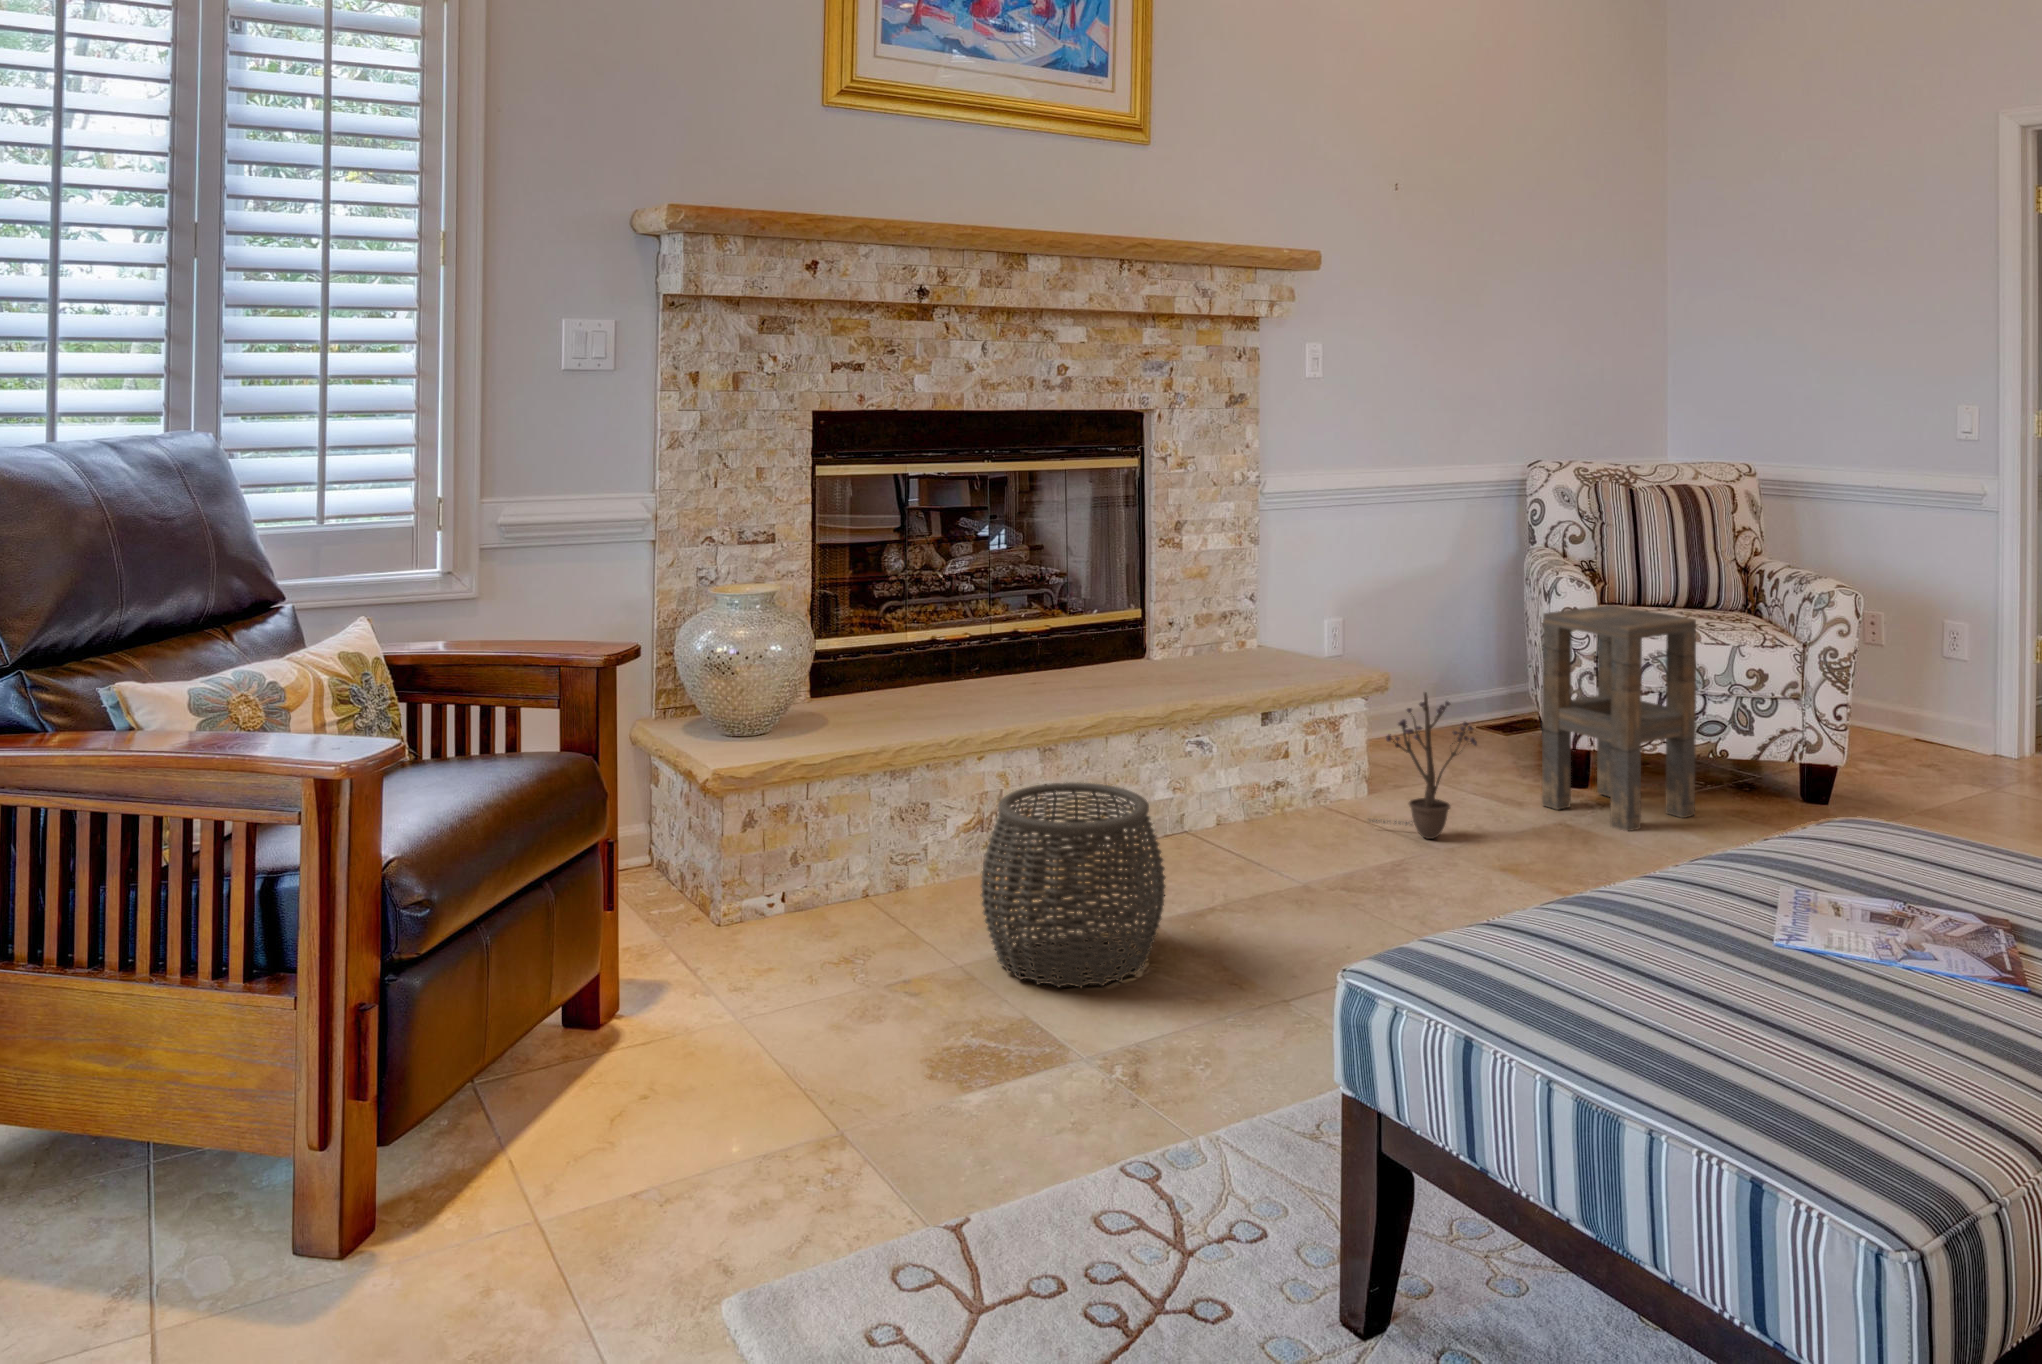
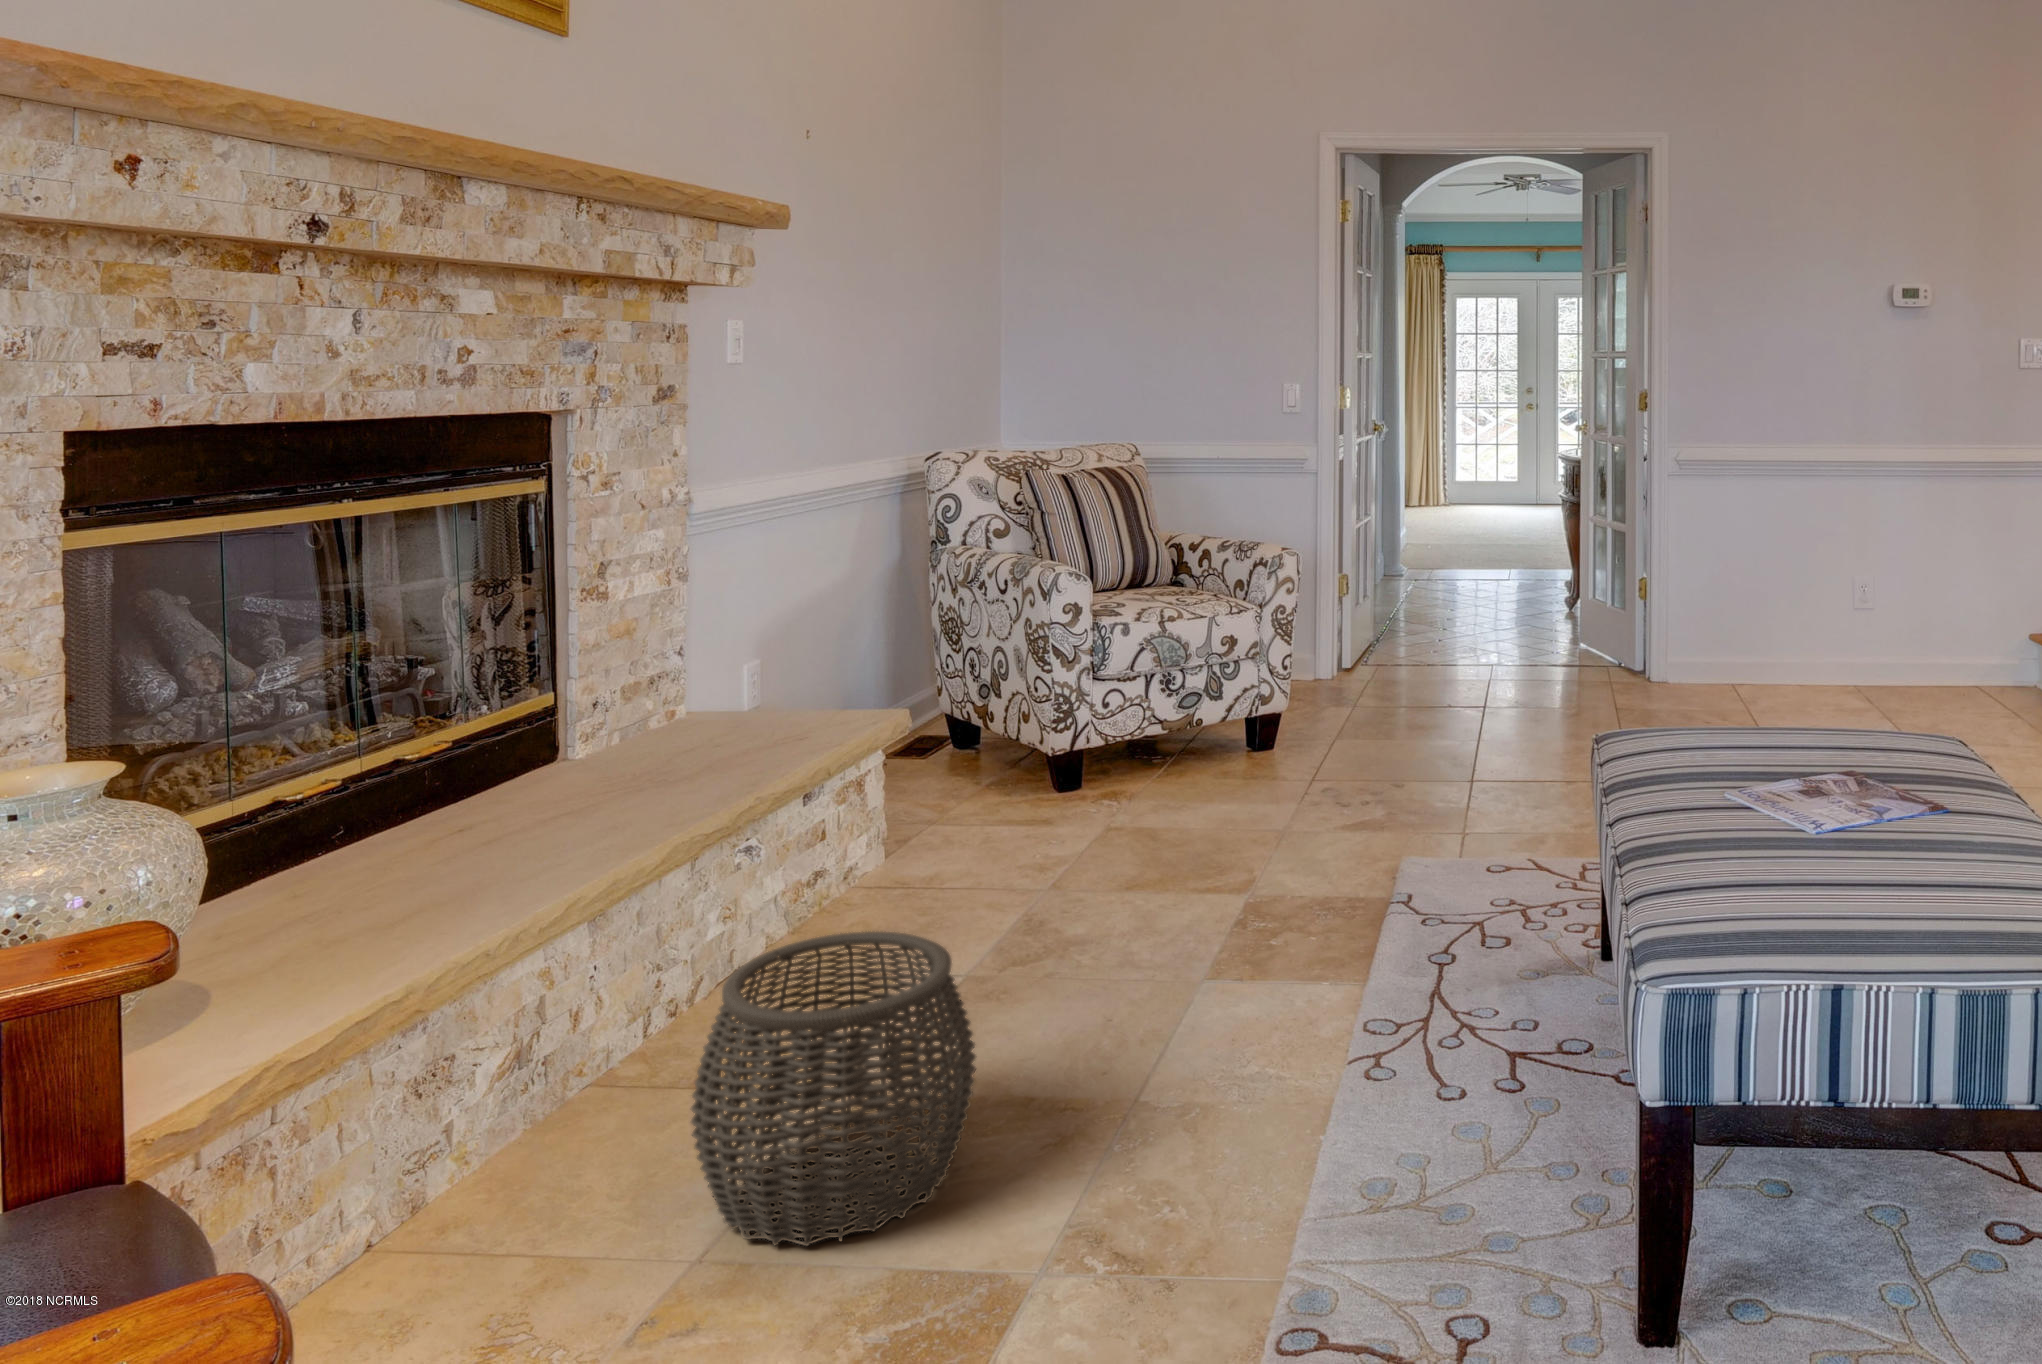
side table: present [1542,605,1696,831] -> none [1064,596,1204,825]
decorative plant: present [1369,692,1477,839] -> none [935,723,1065,891]

